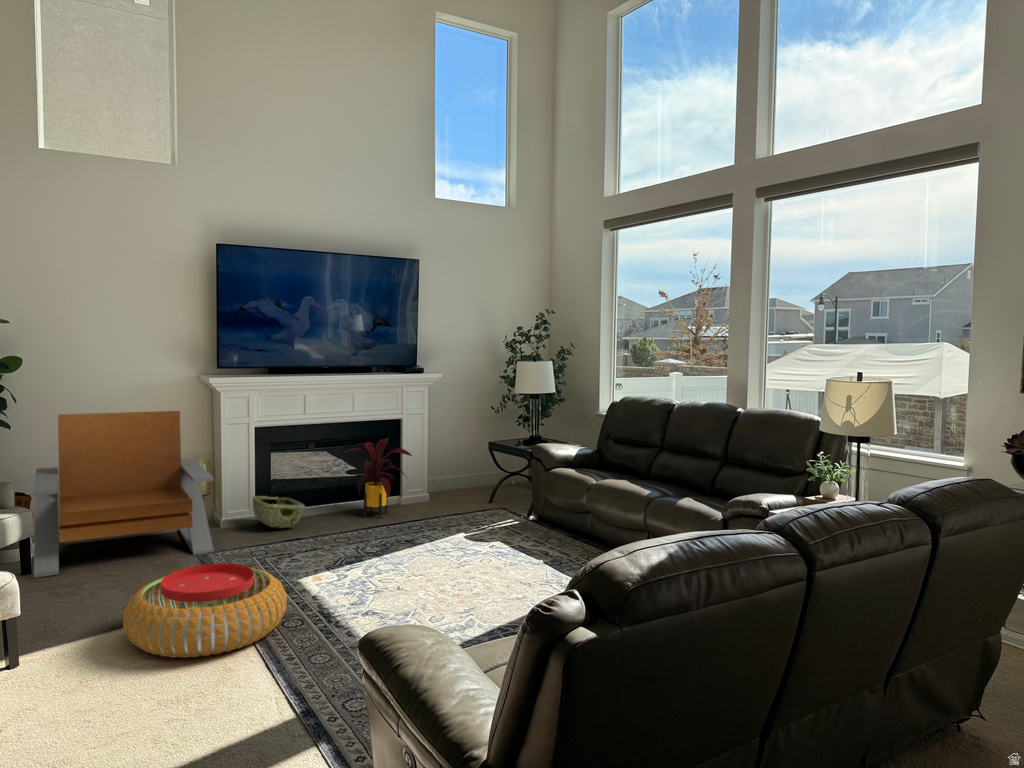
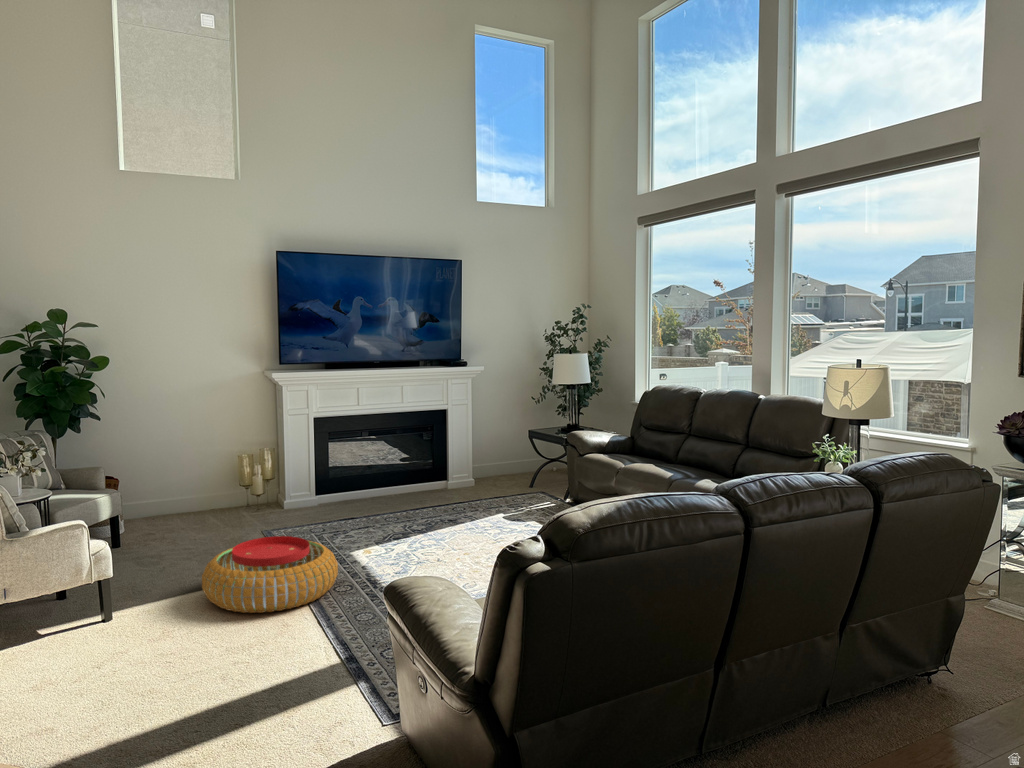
lounge chair: present [32,411,214,577] -> none [123,404,277,550]
house plant: present [343,438,412,518] -> none [389,428,454,501]
woven basket: present [252,496,305,528] -> none [310,481,357,510]

